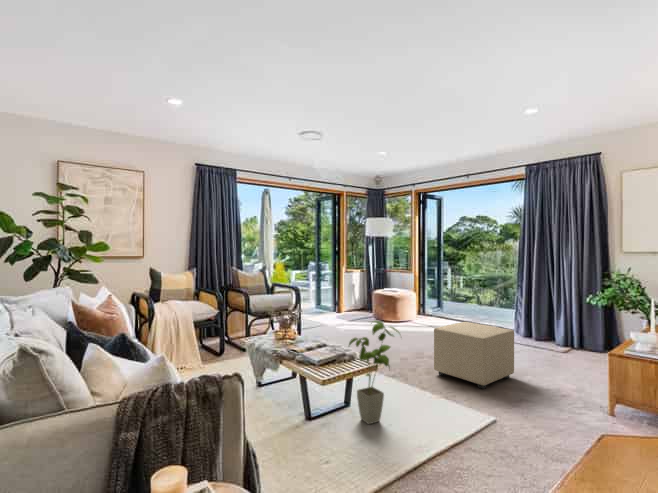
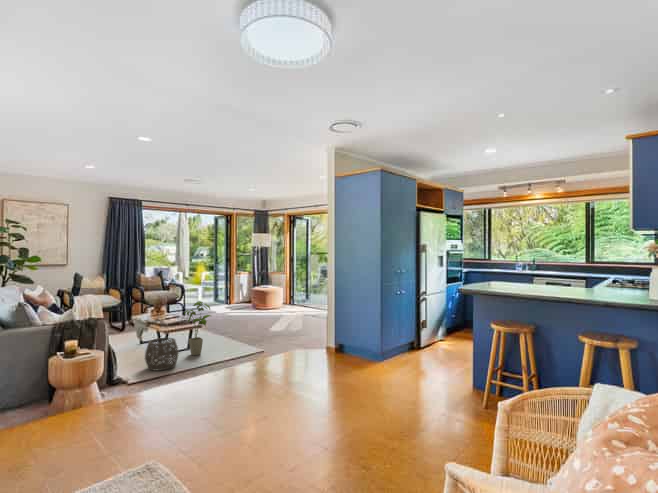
ottoman: present [434,322,514,389] -> none [255,305,300,341]
woven basket: none [298,396,363,476] -> present [145,338,179,371]

